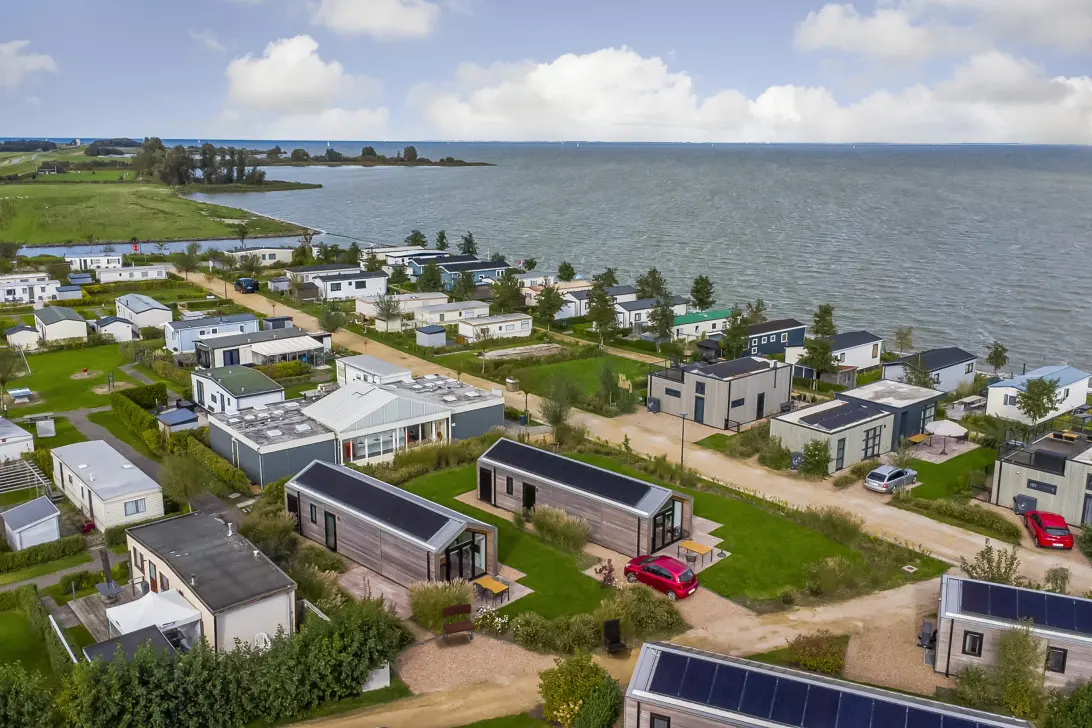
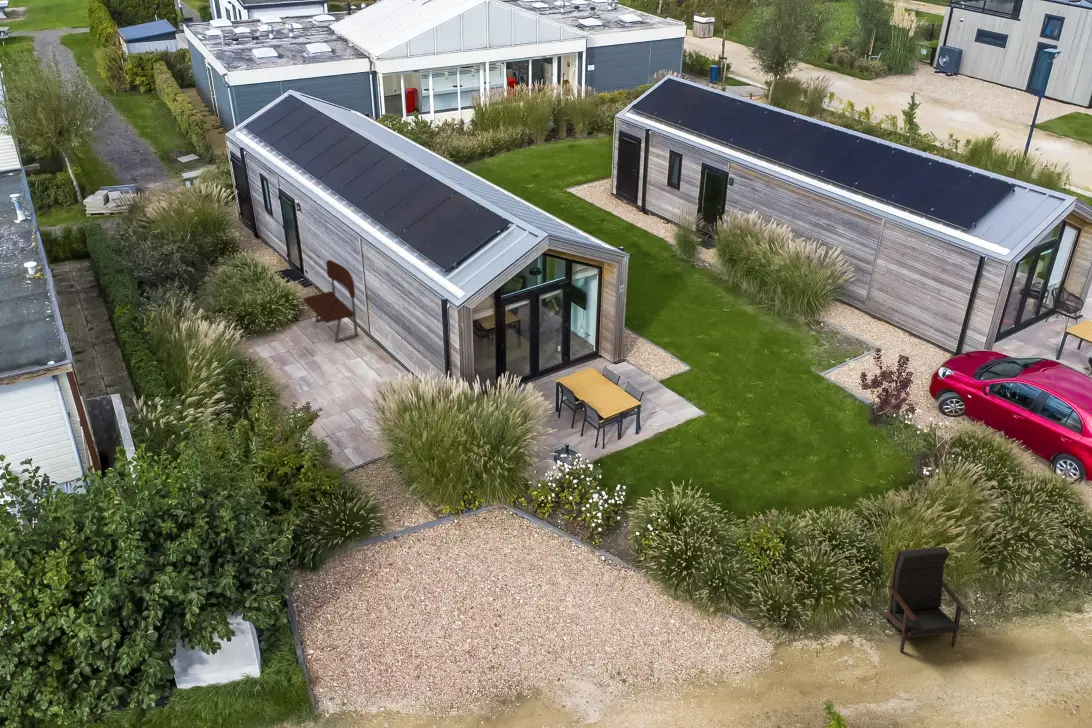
bench: present [442,604,475,644] -> present [304,260,359,342]

